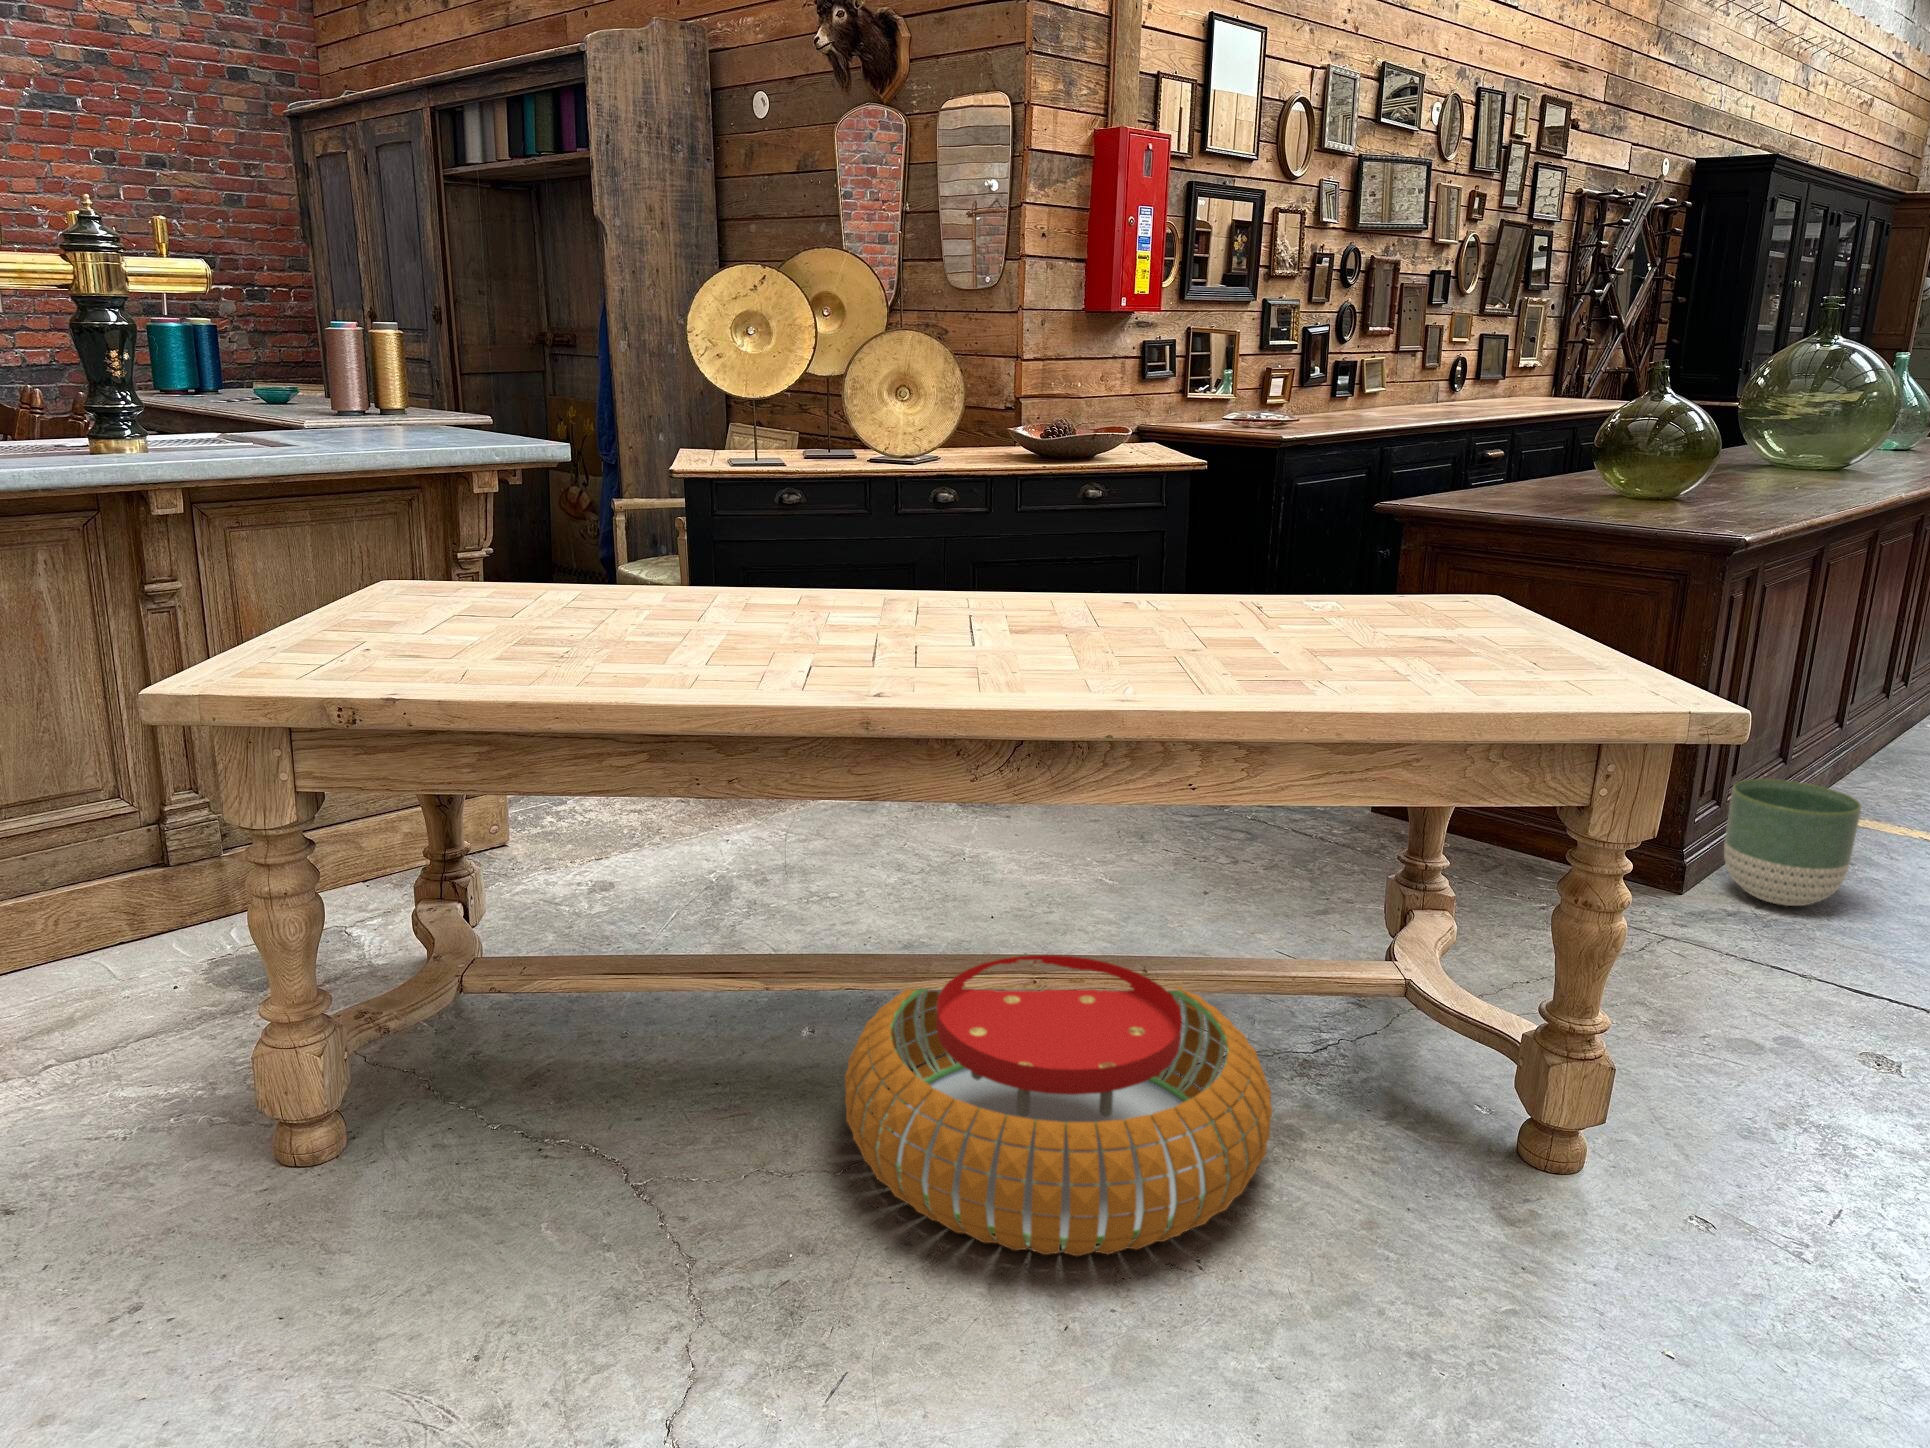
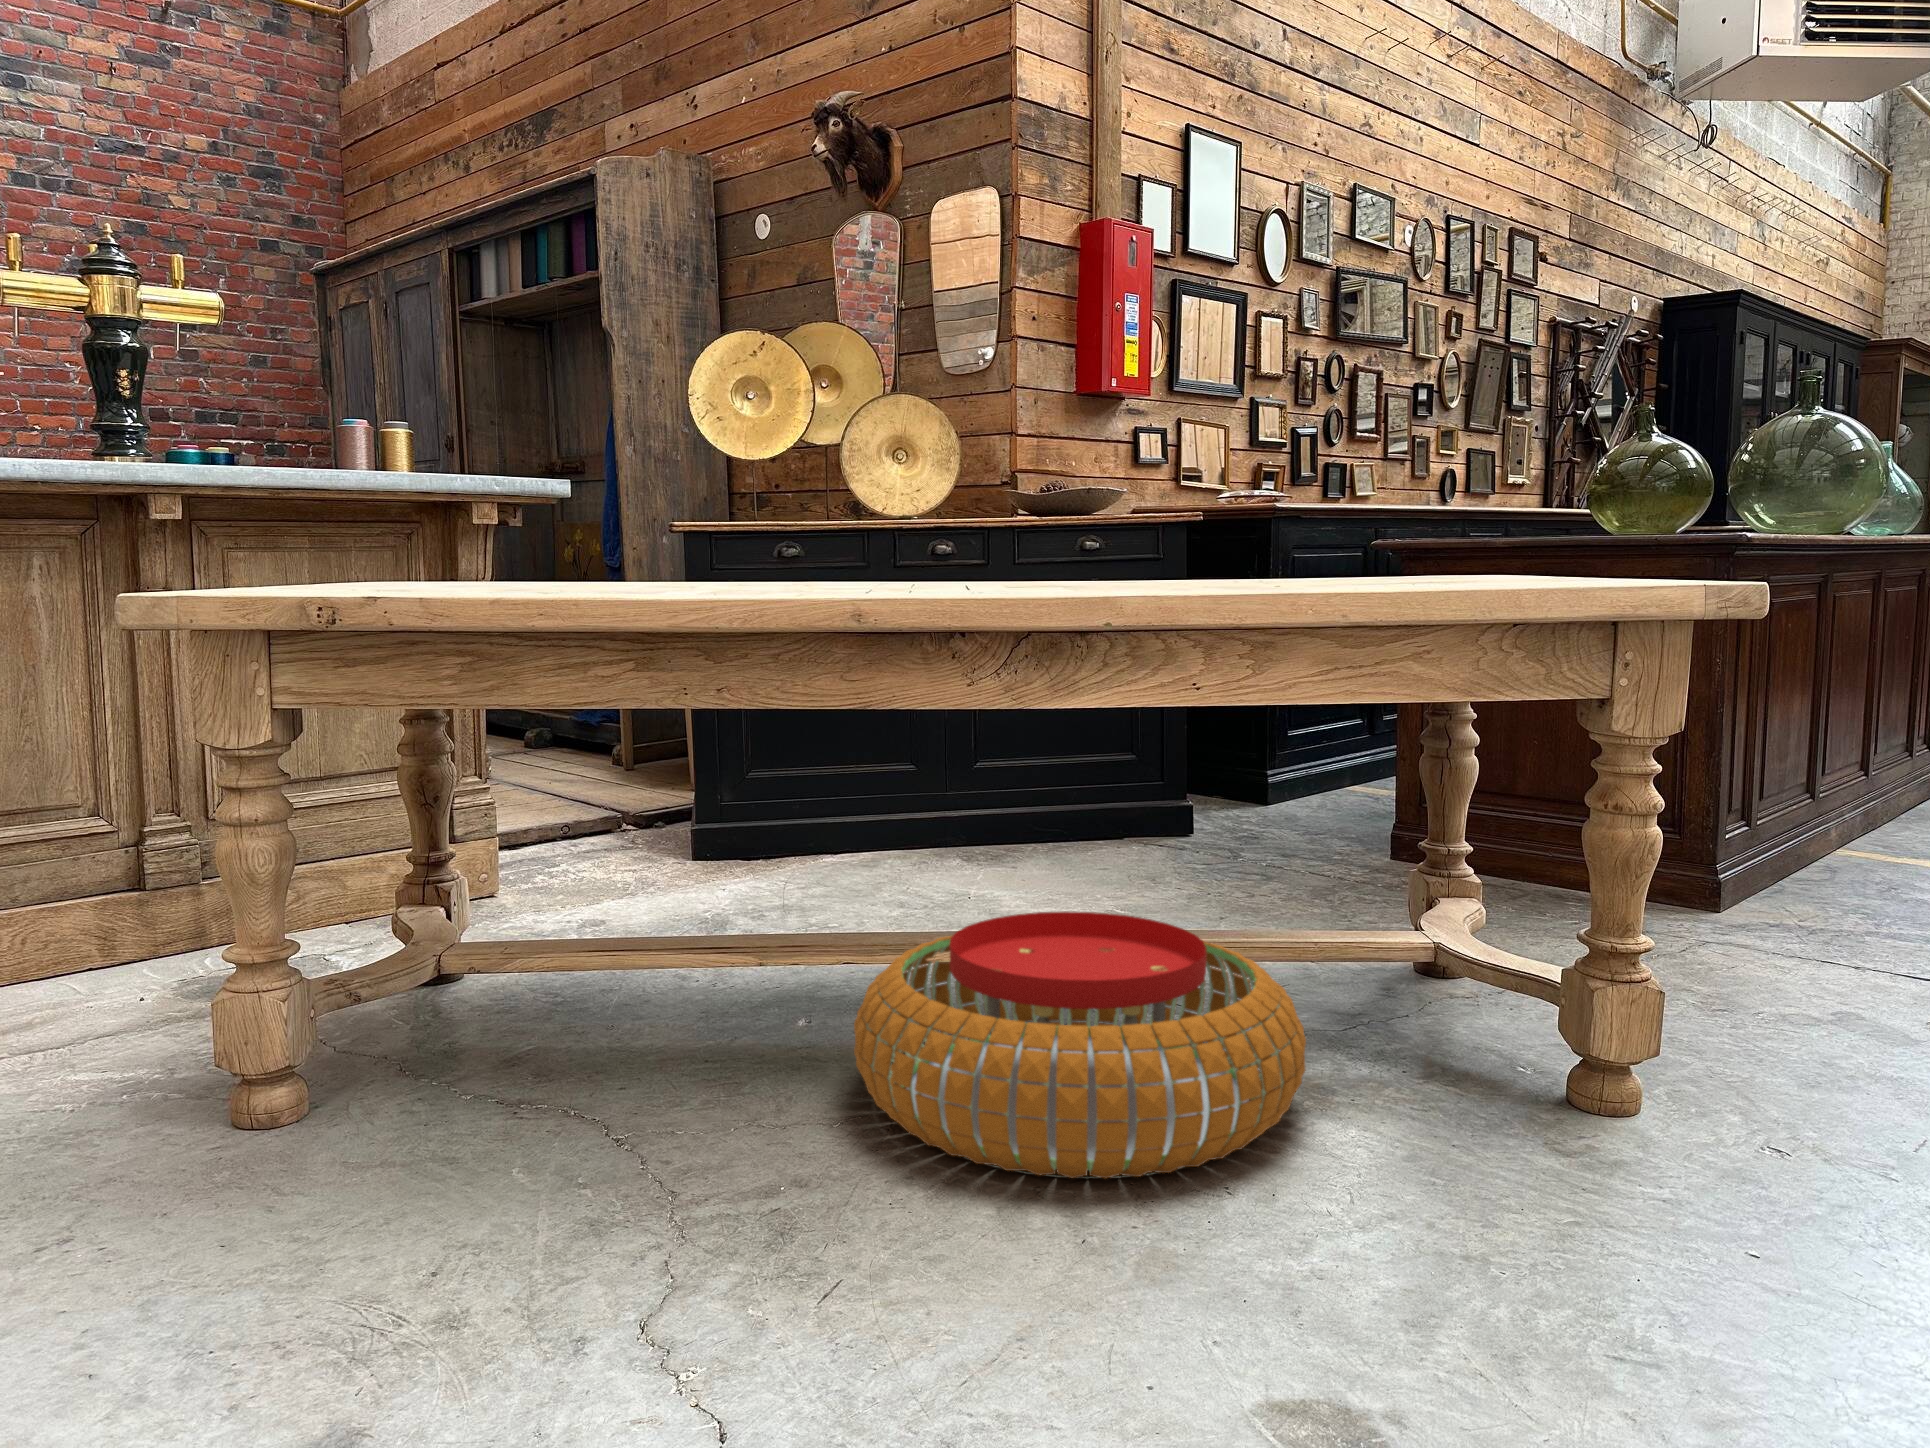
planter: present [1724,779,1861,906] -> none [1757,795,1891,919]

